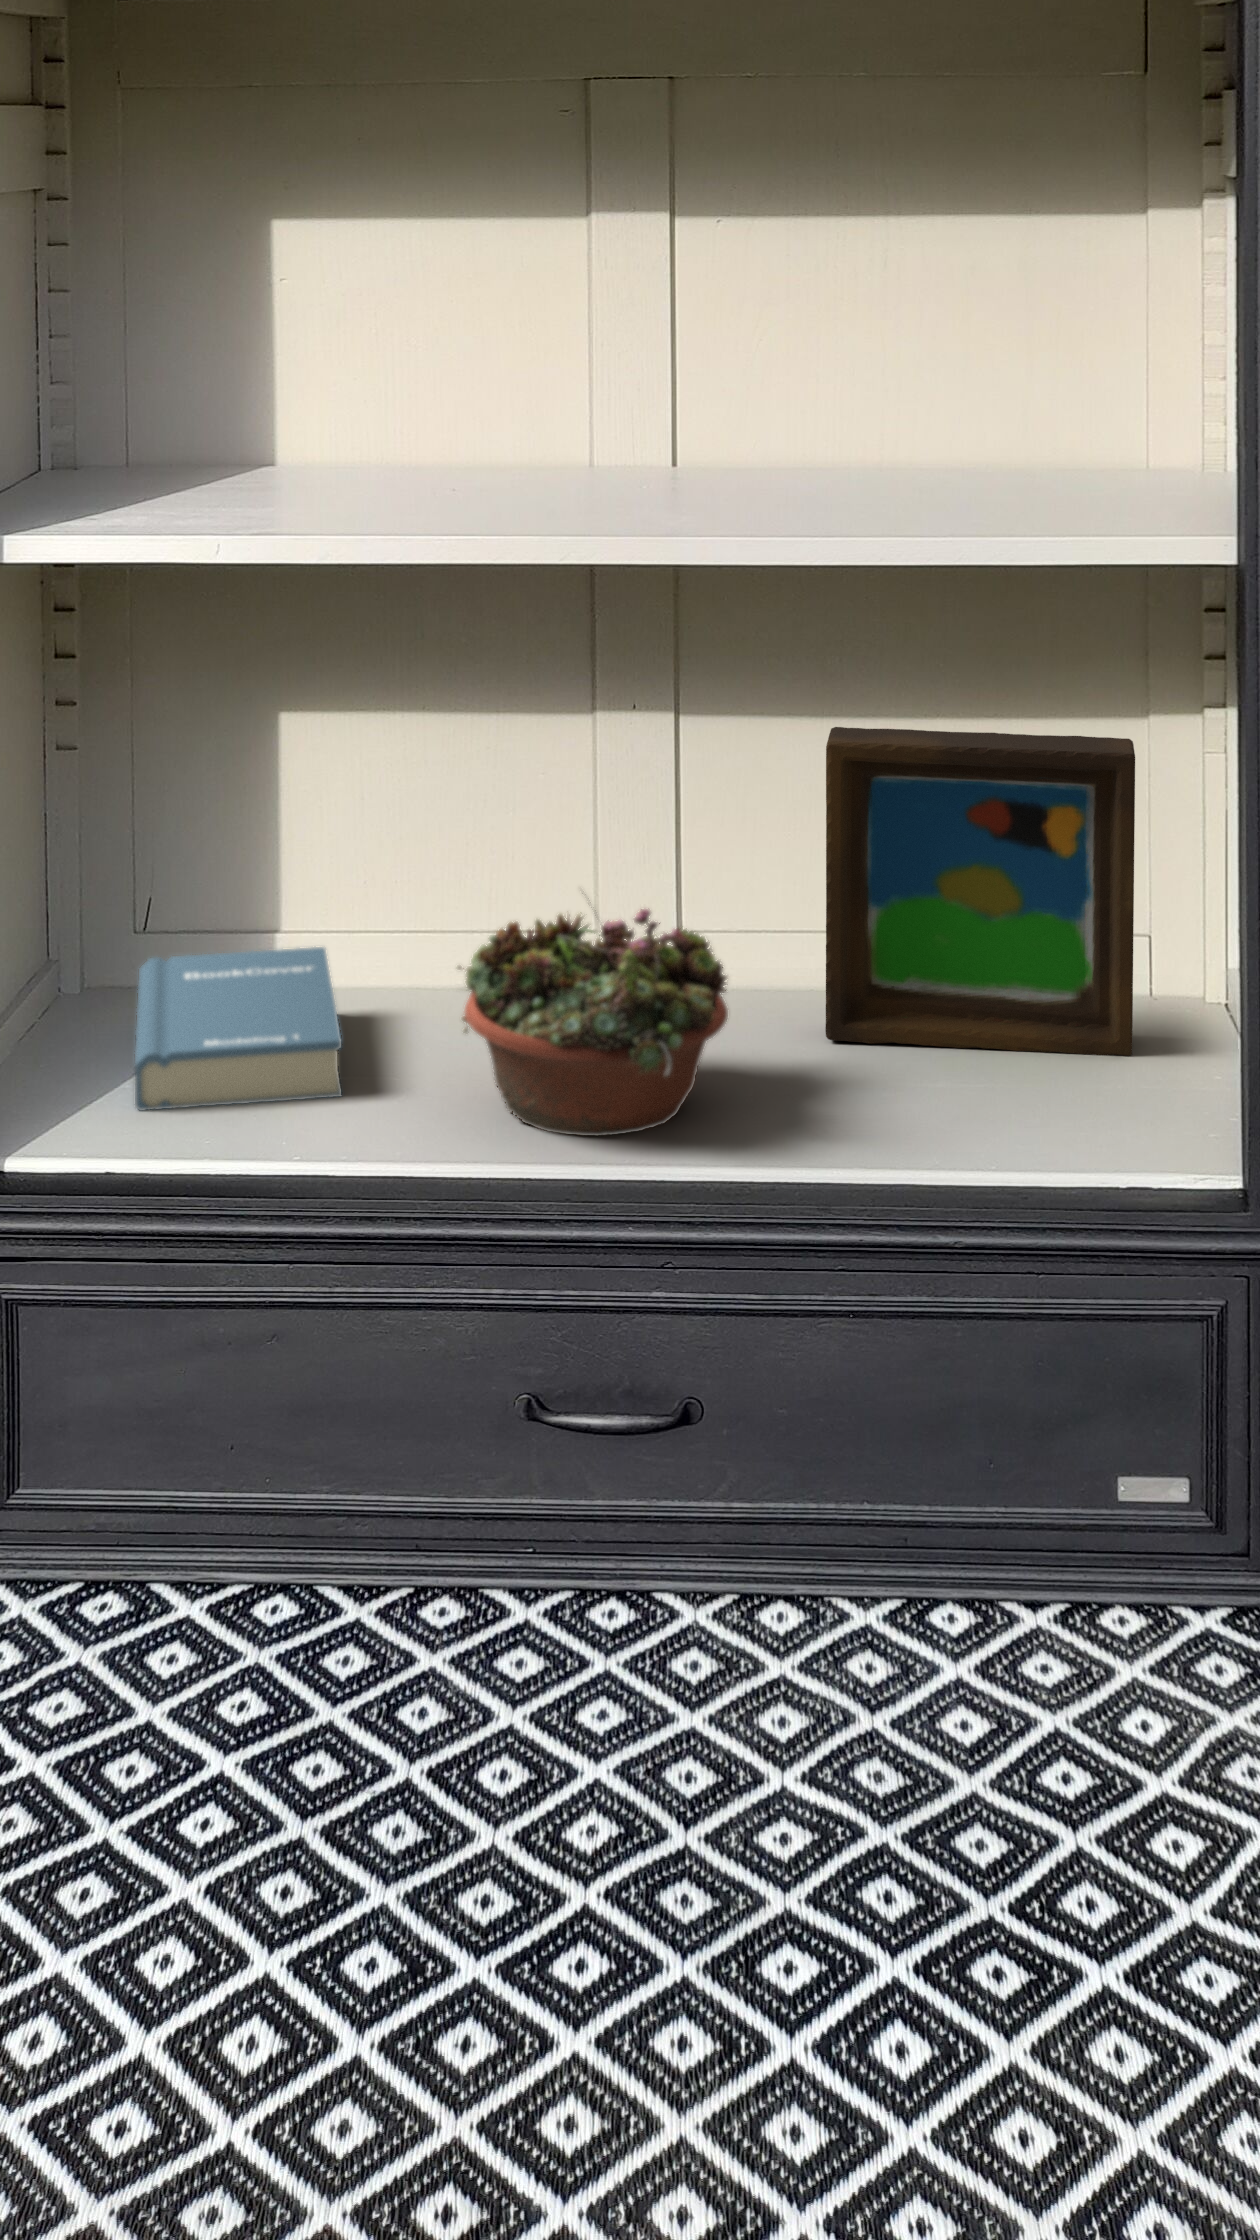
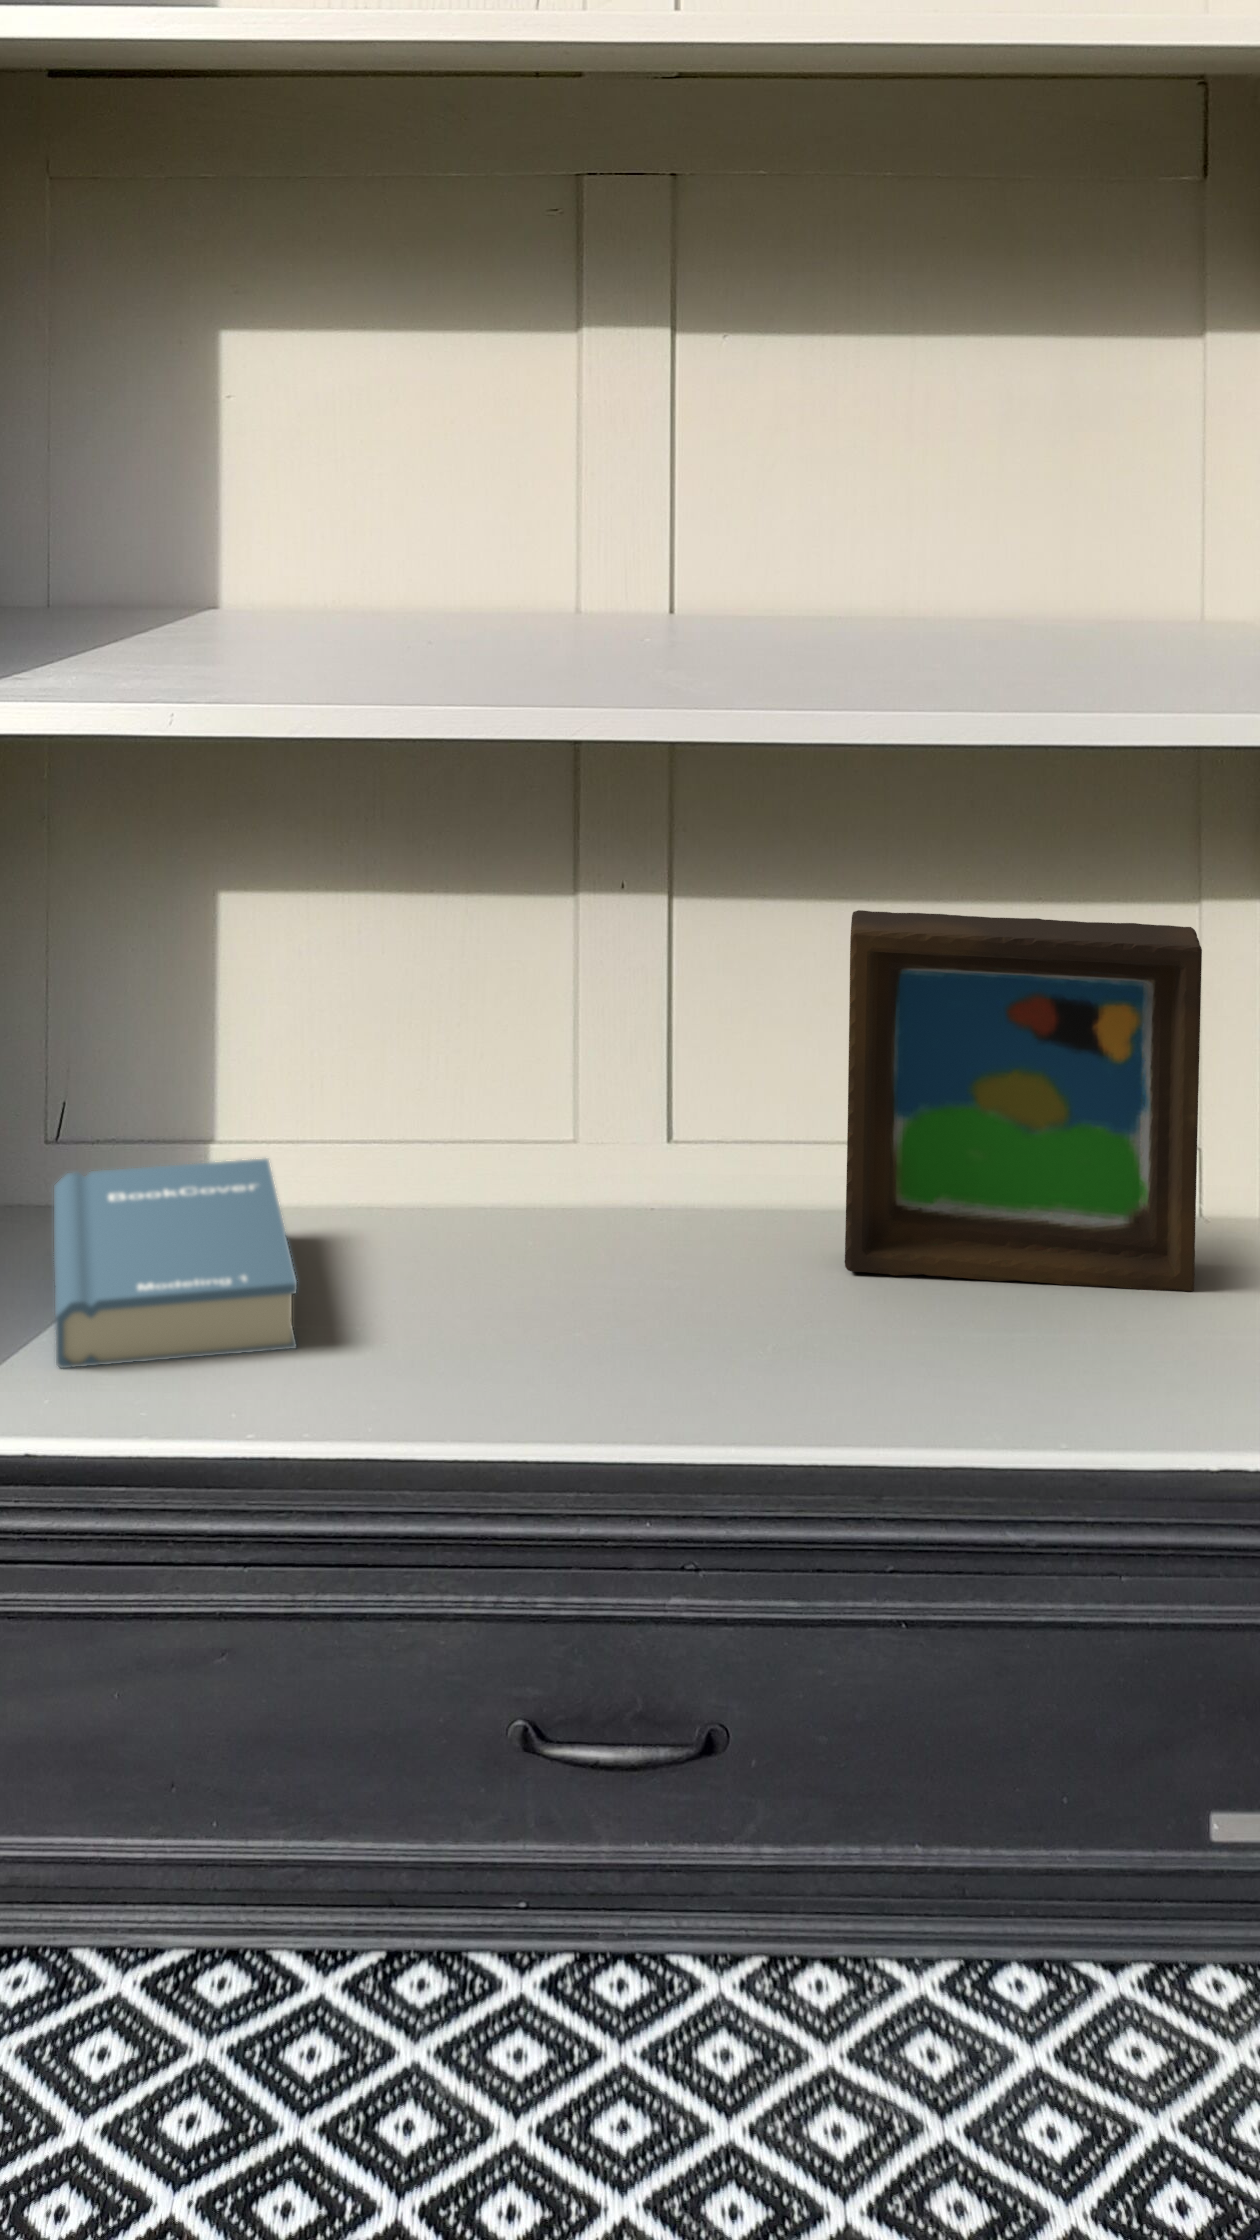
succulent planter: present [458,909,728,1136] -> none [432,1098,747,1405]

